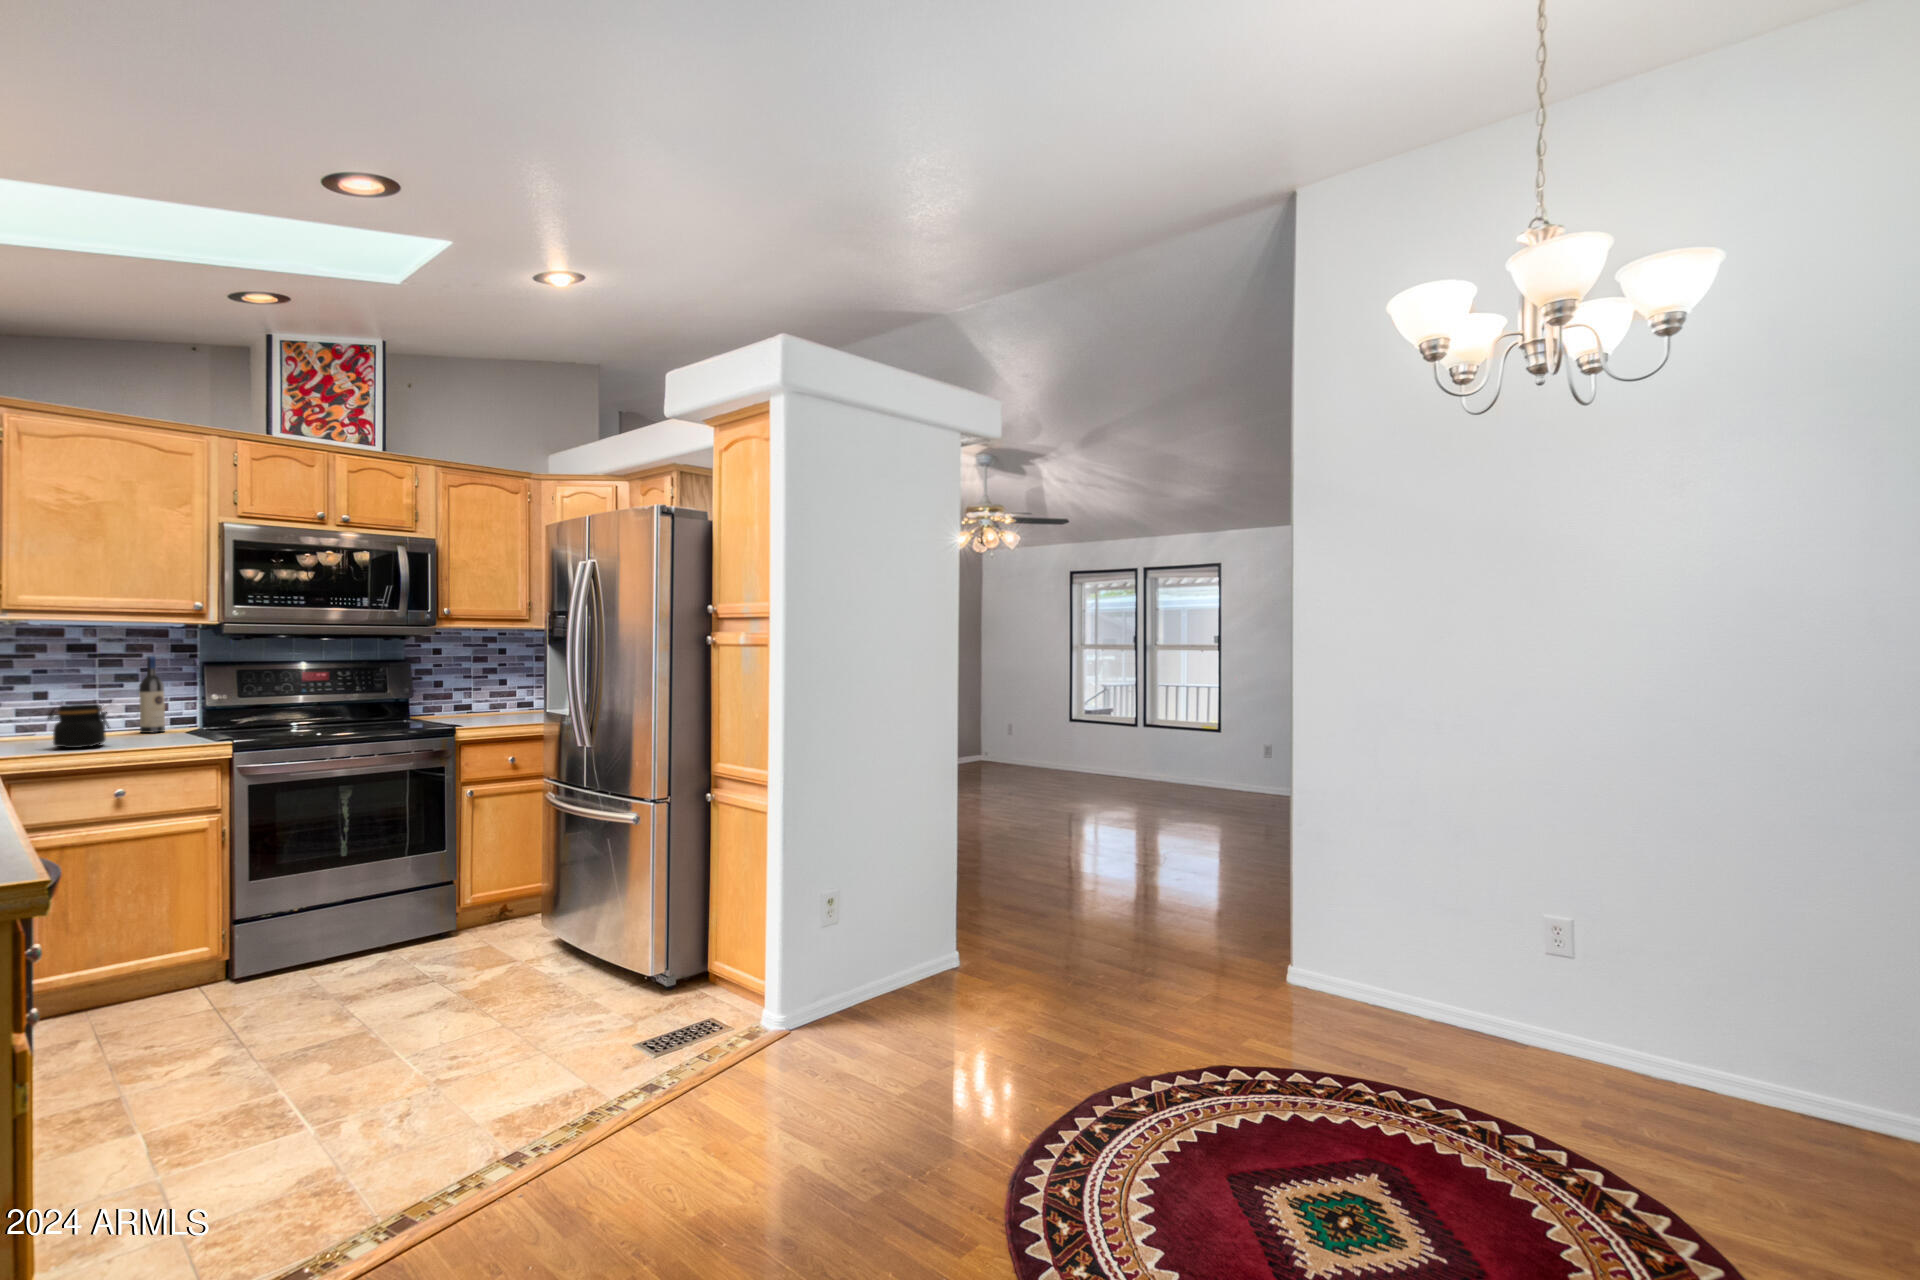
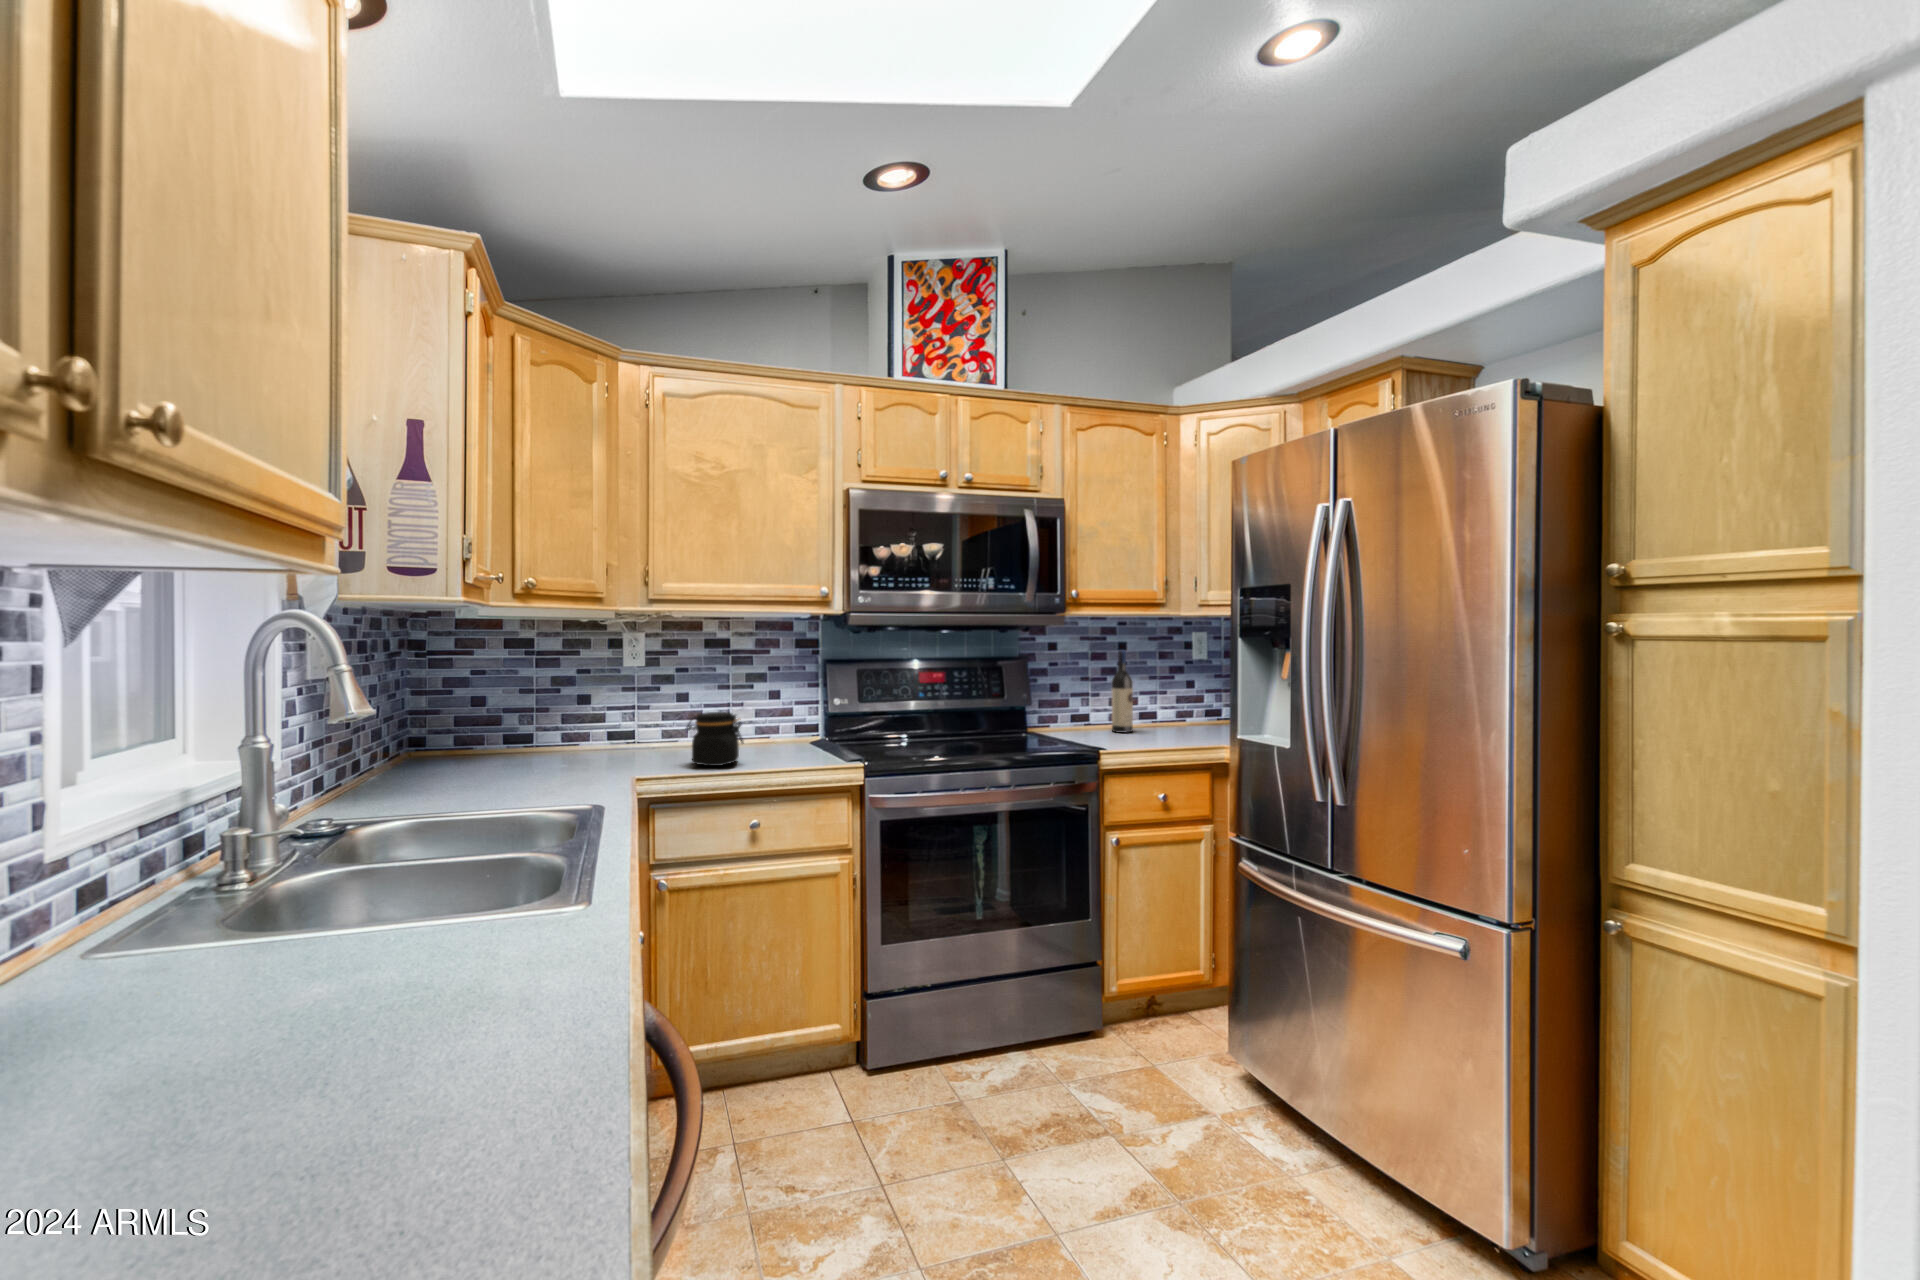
wine bottle: present [139,656,165,733] -> present [1112,650,1133,733]

